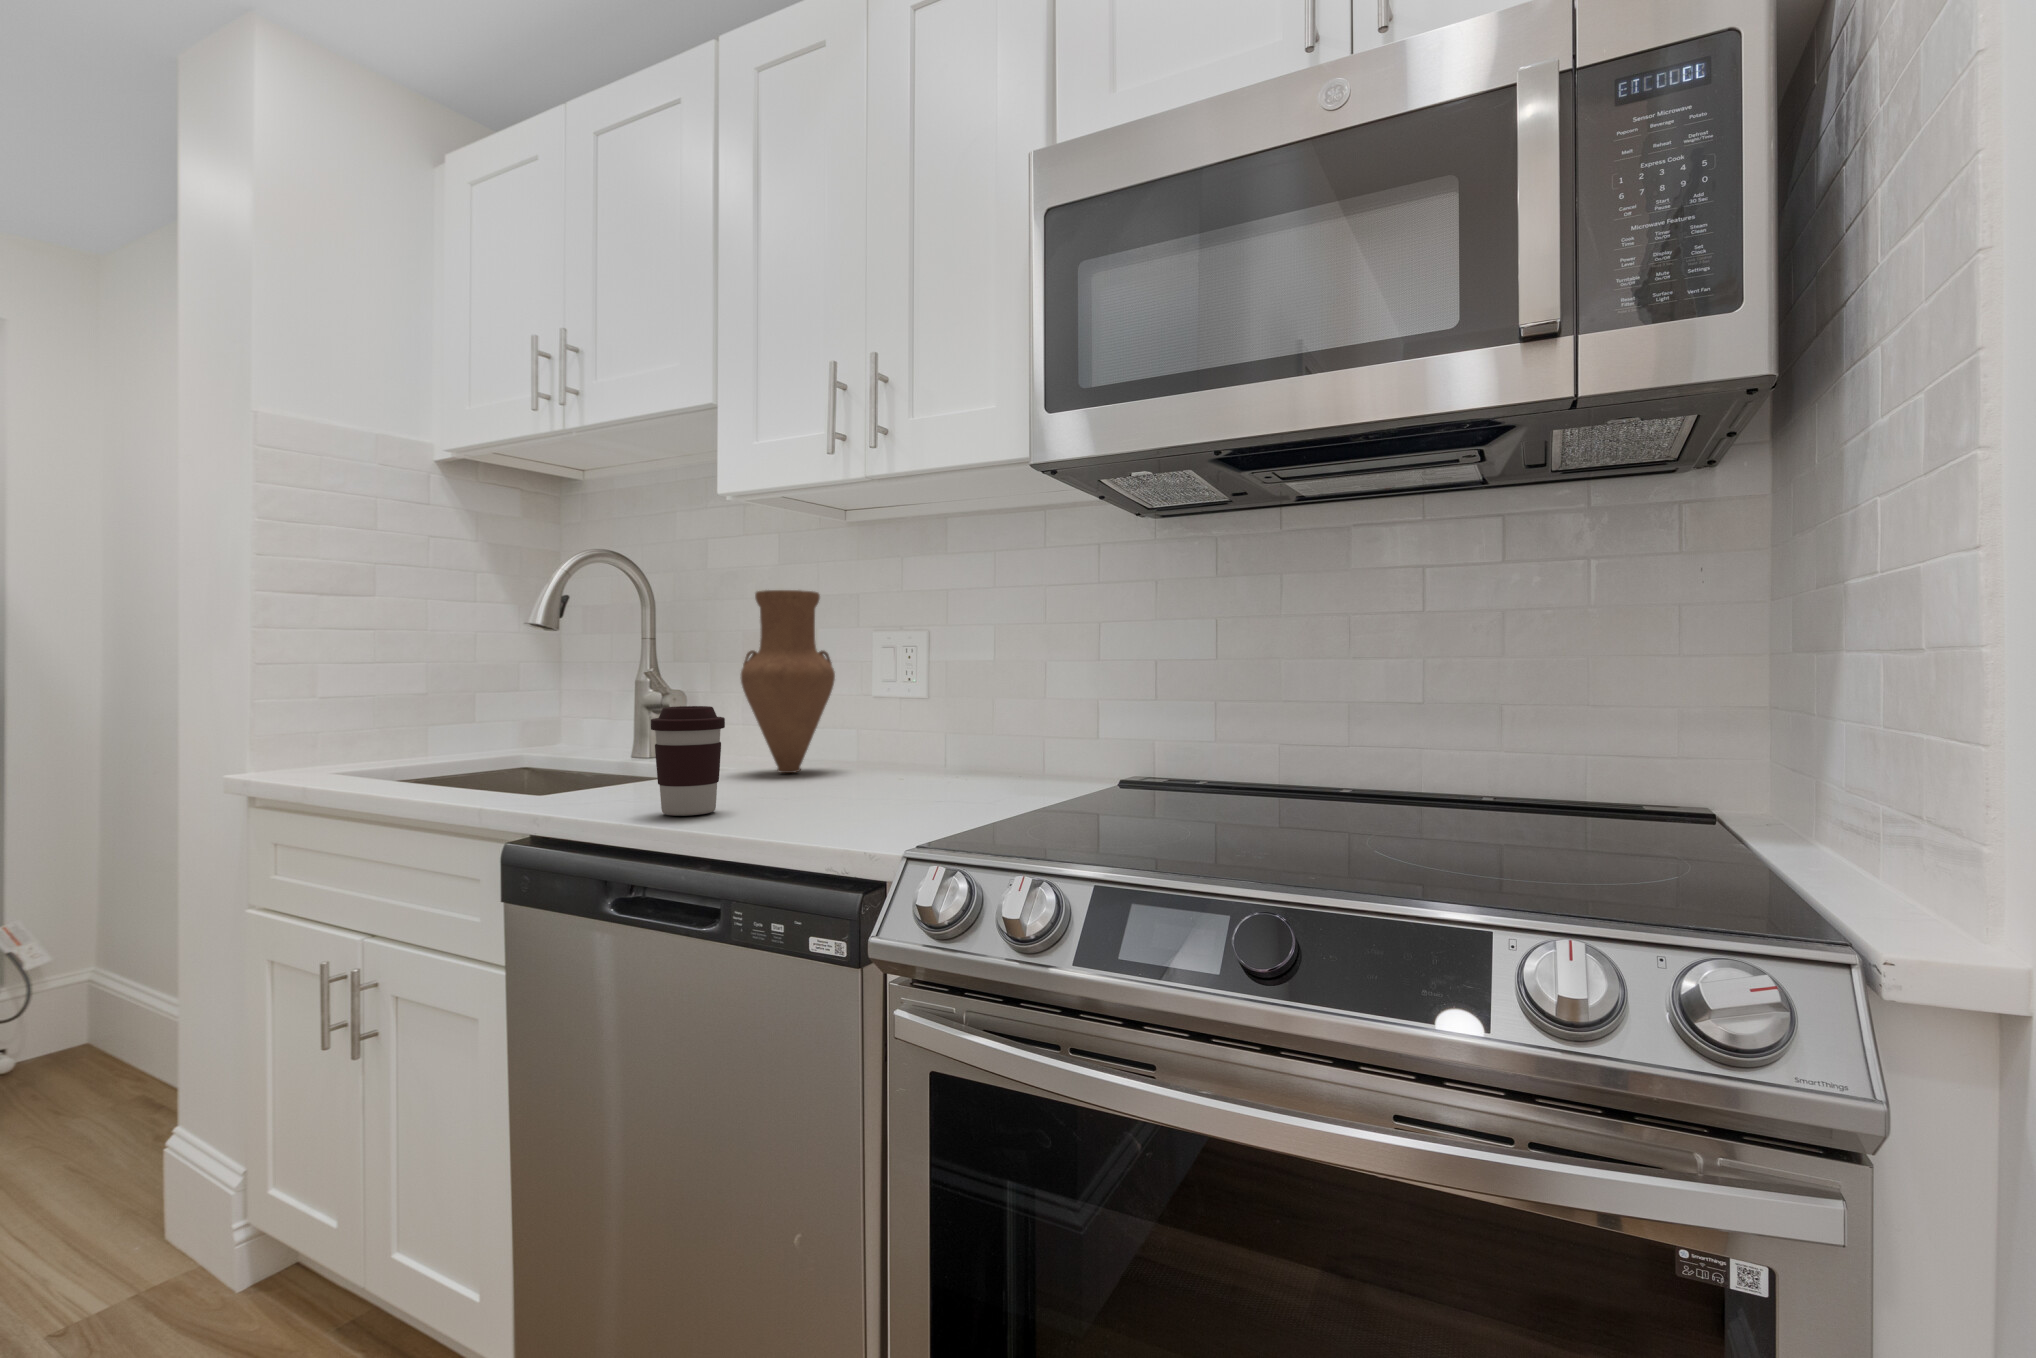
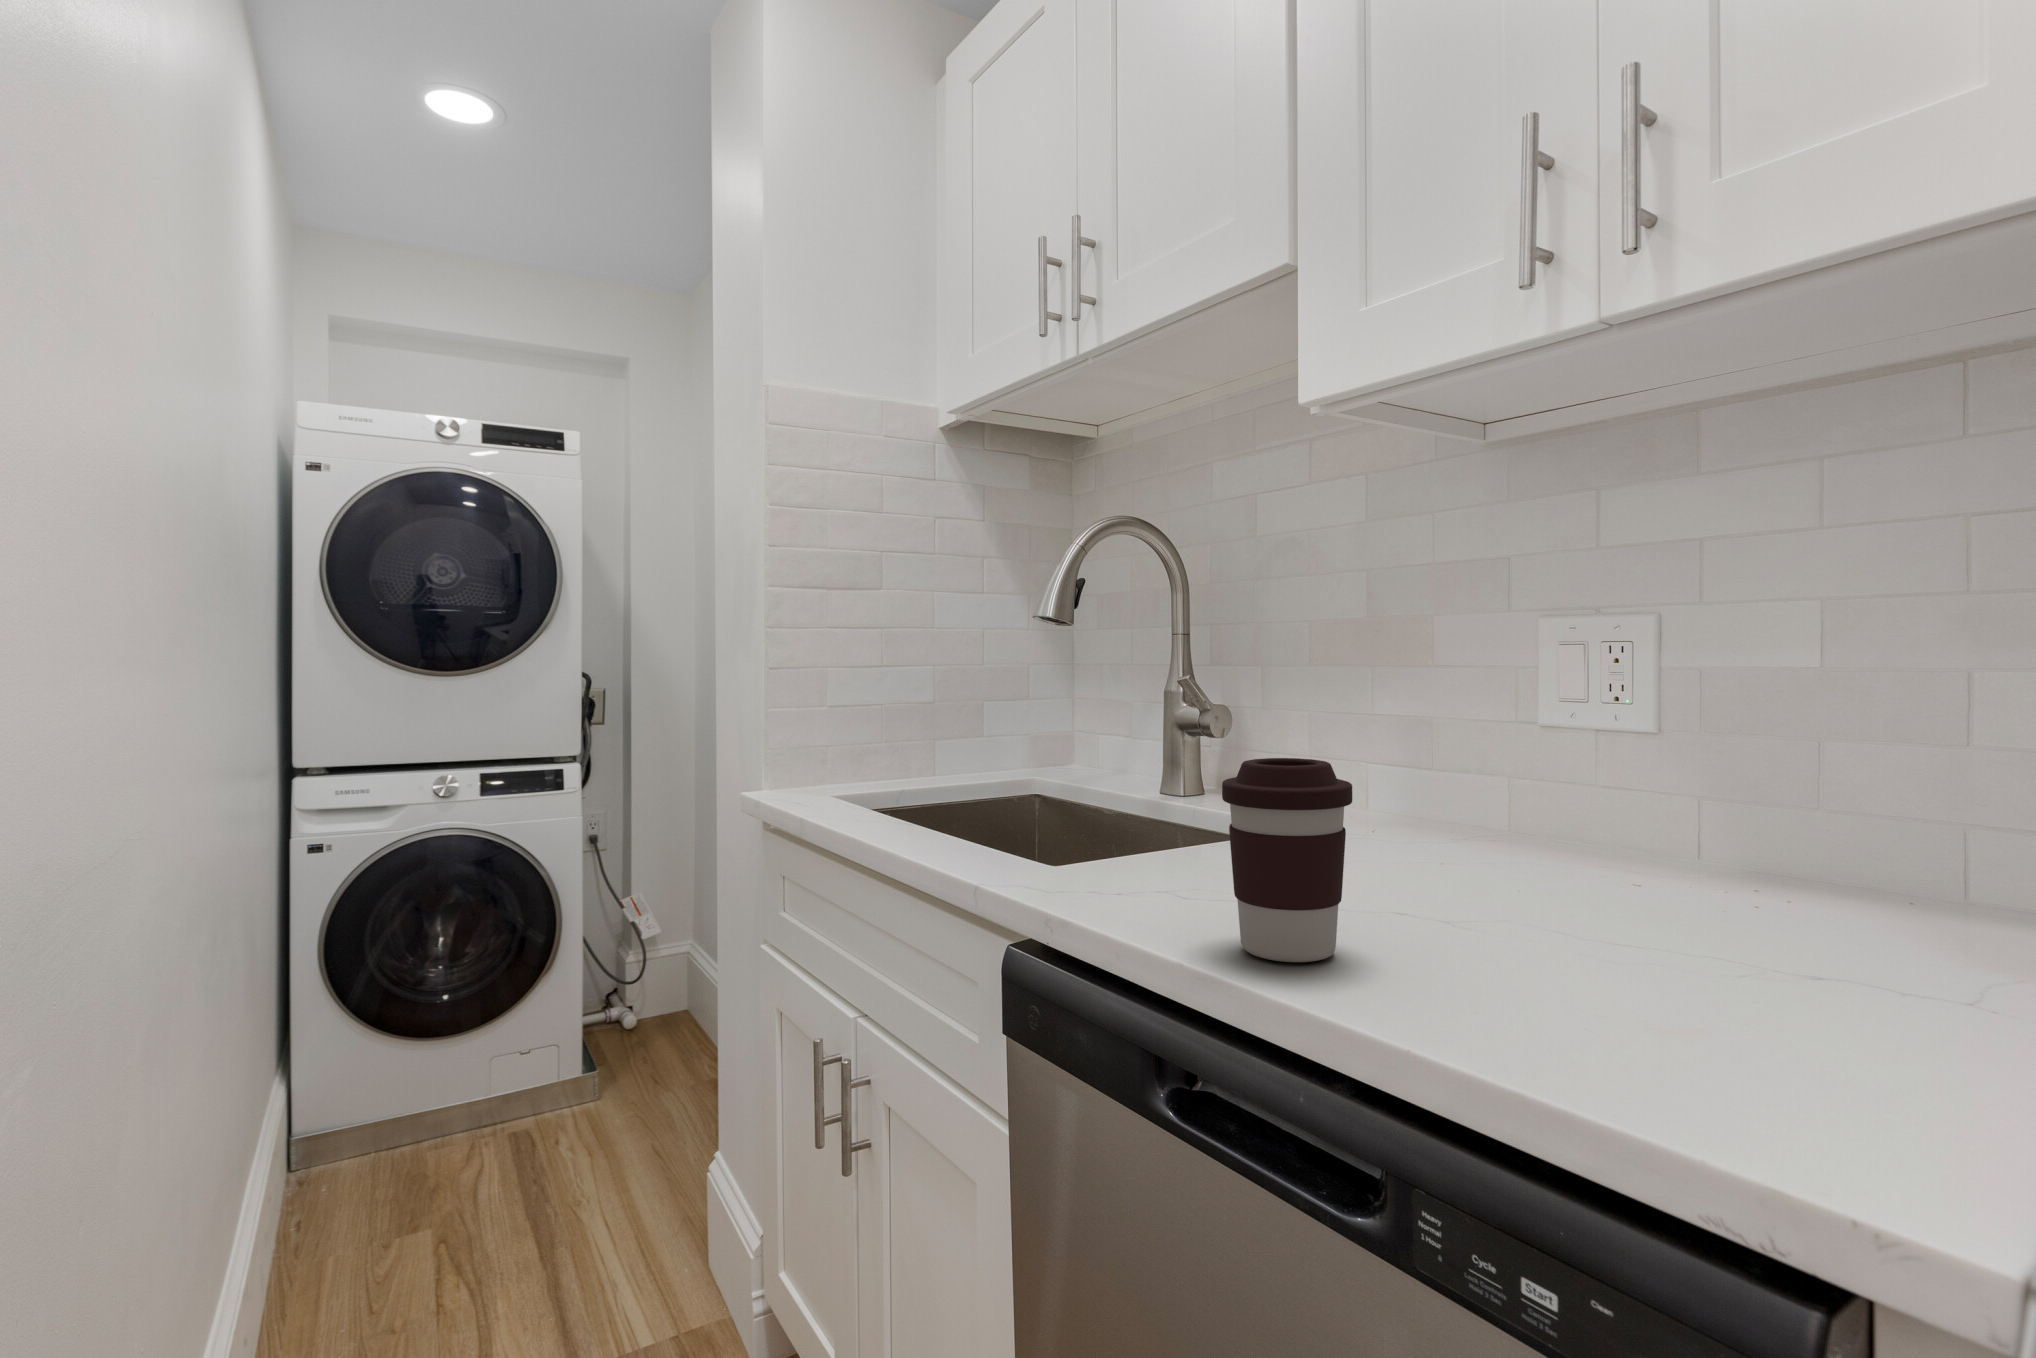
vase: present [741,590,835,773] -> none [1327,551,1485,847]

